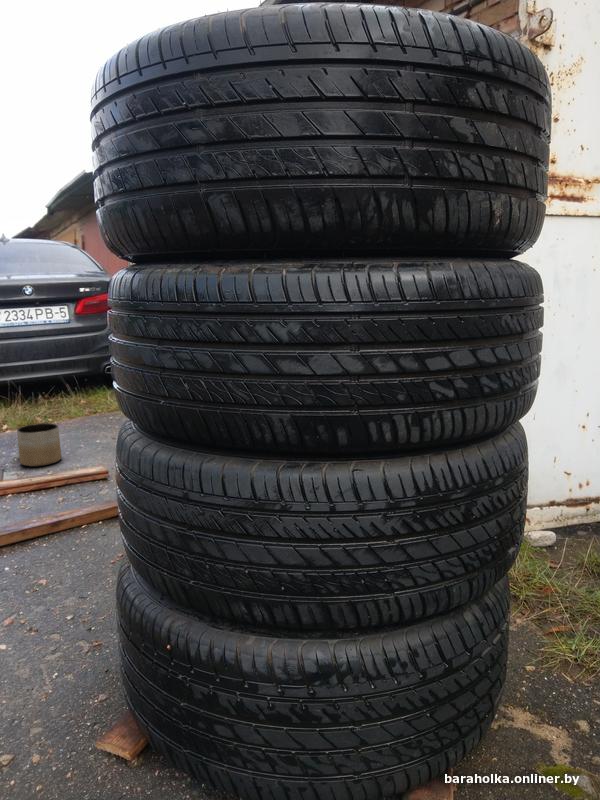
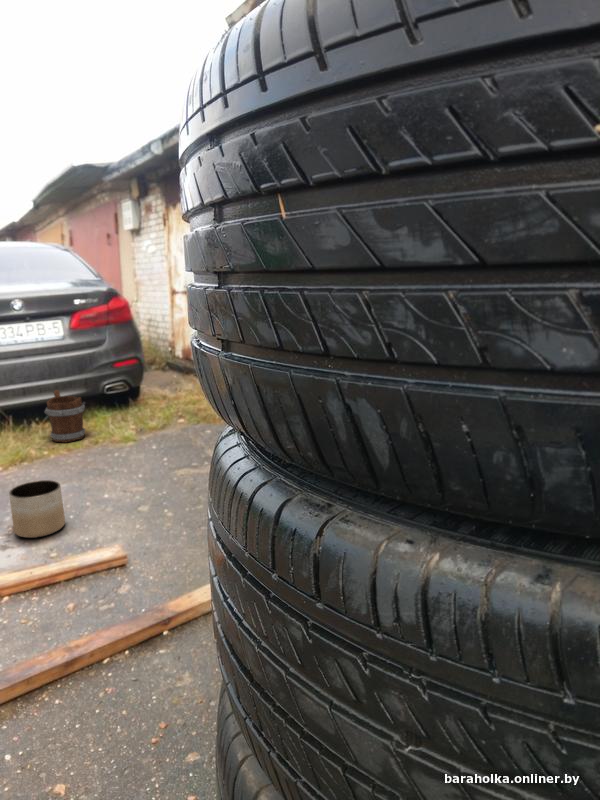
bucket: none [50,365,85,408] -> present [45,390,85,442]

